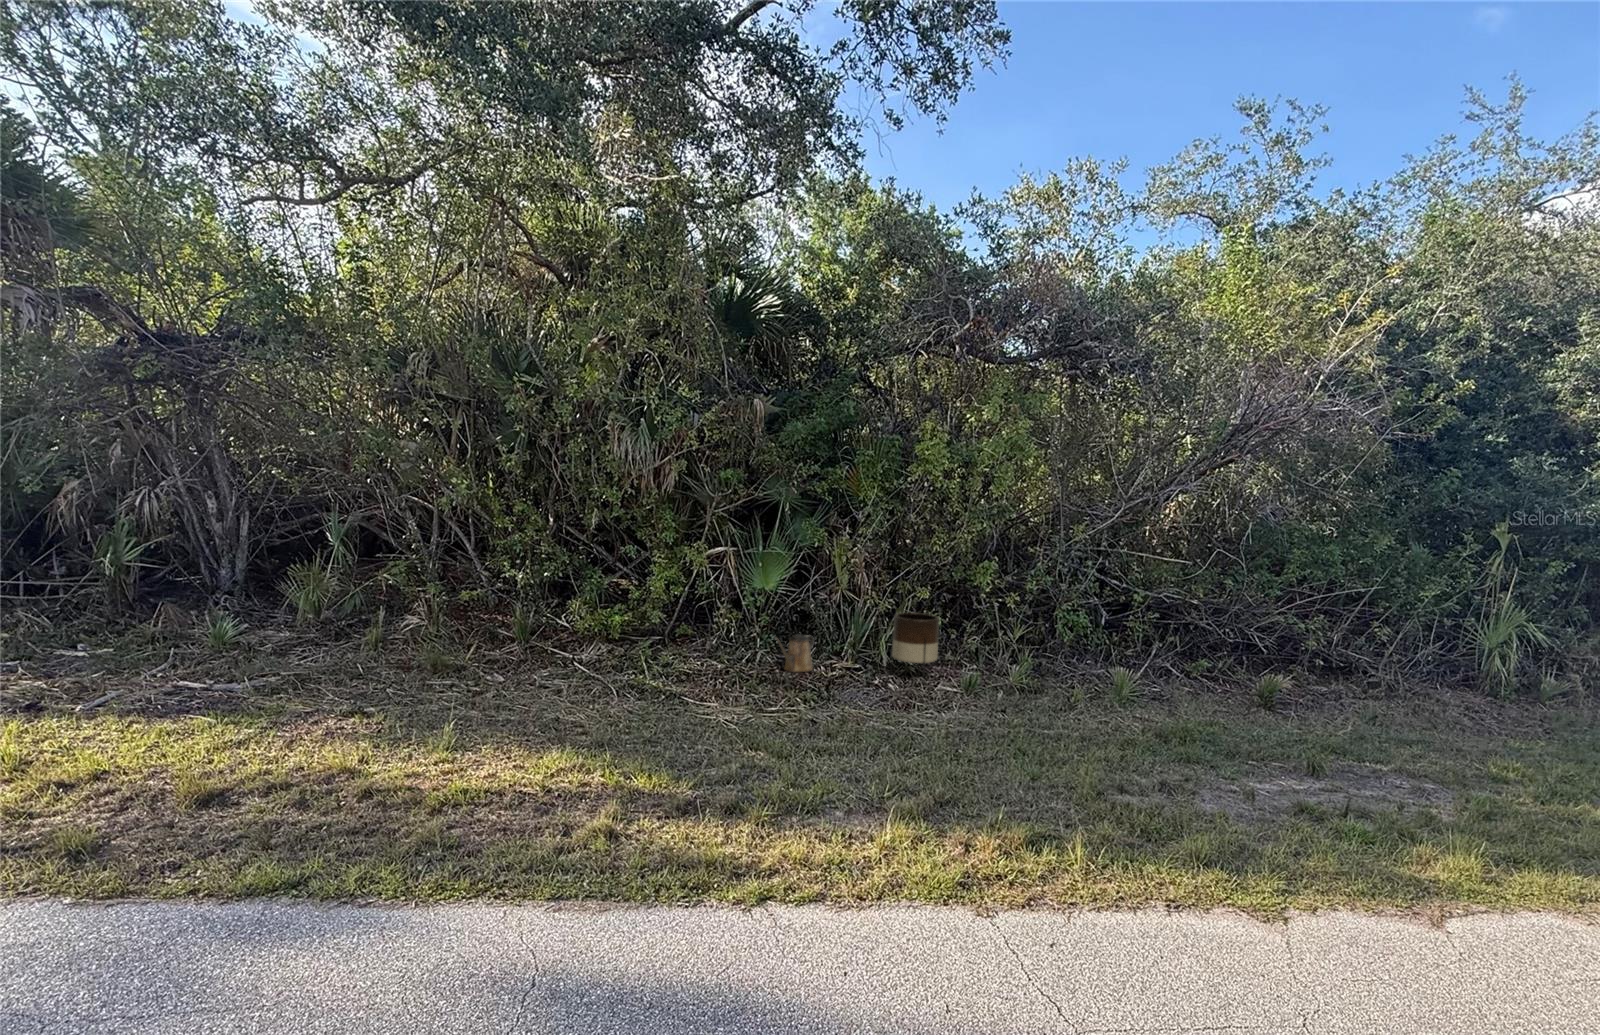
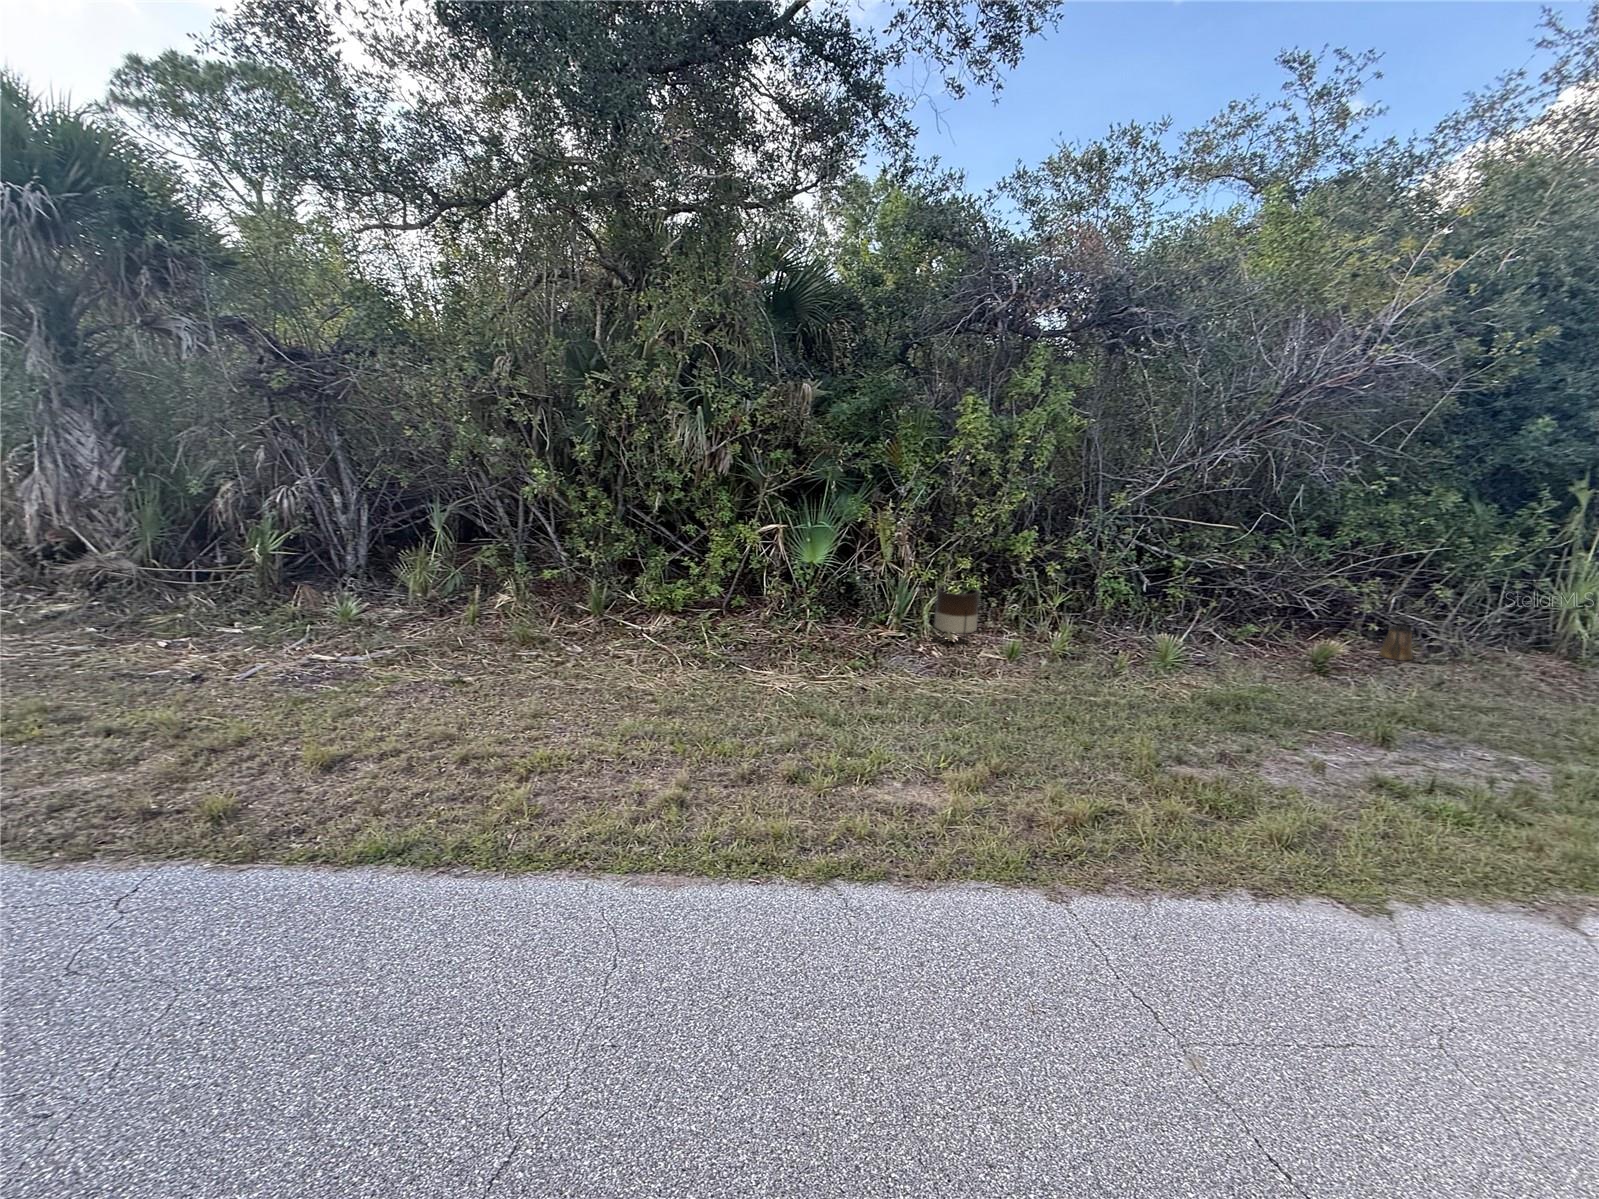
watering can: present [775,634,814,672] -> present [1379,625,1413,661]

